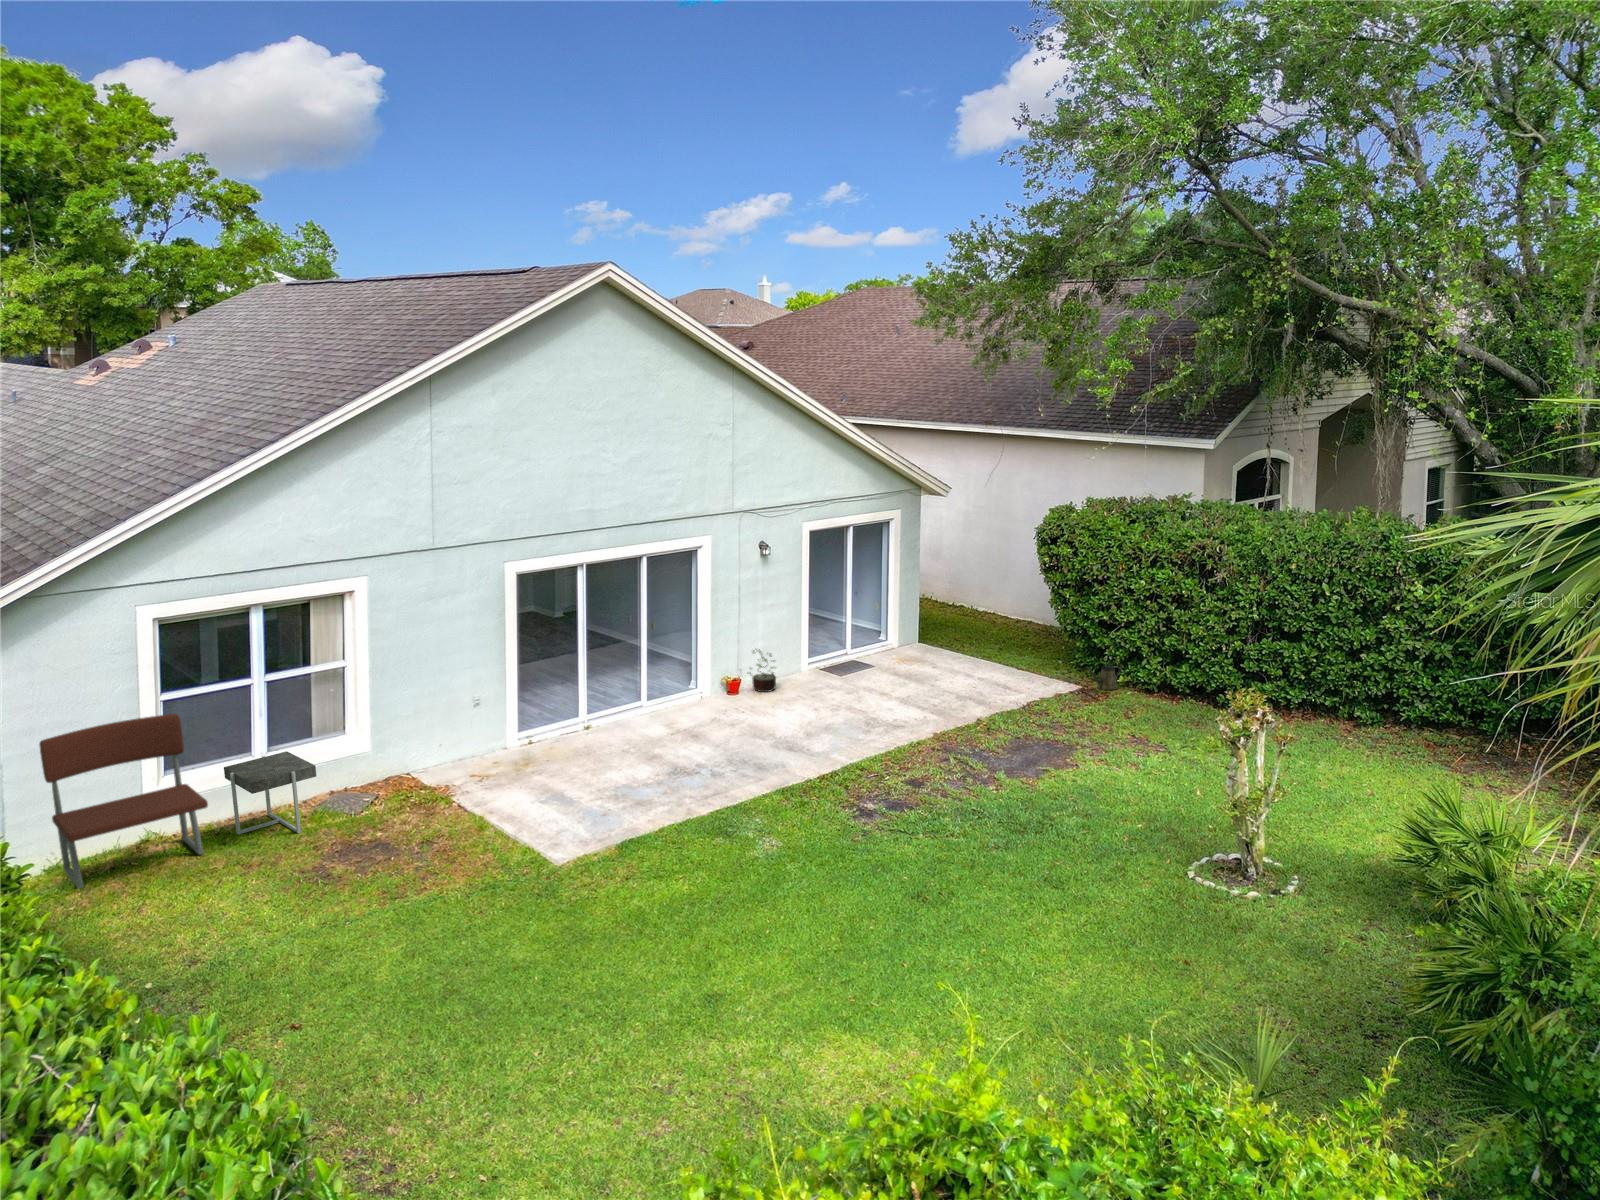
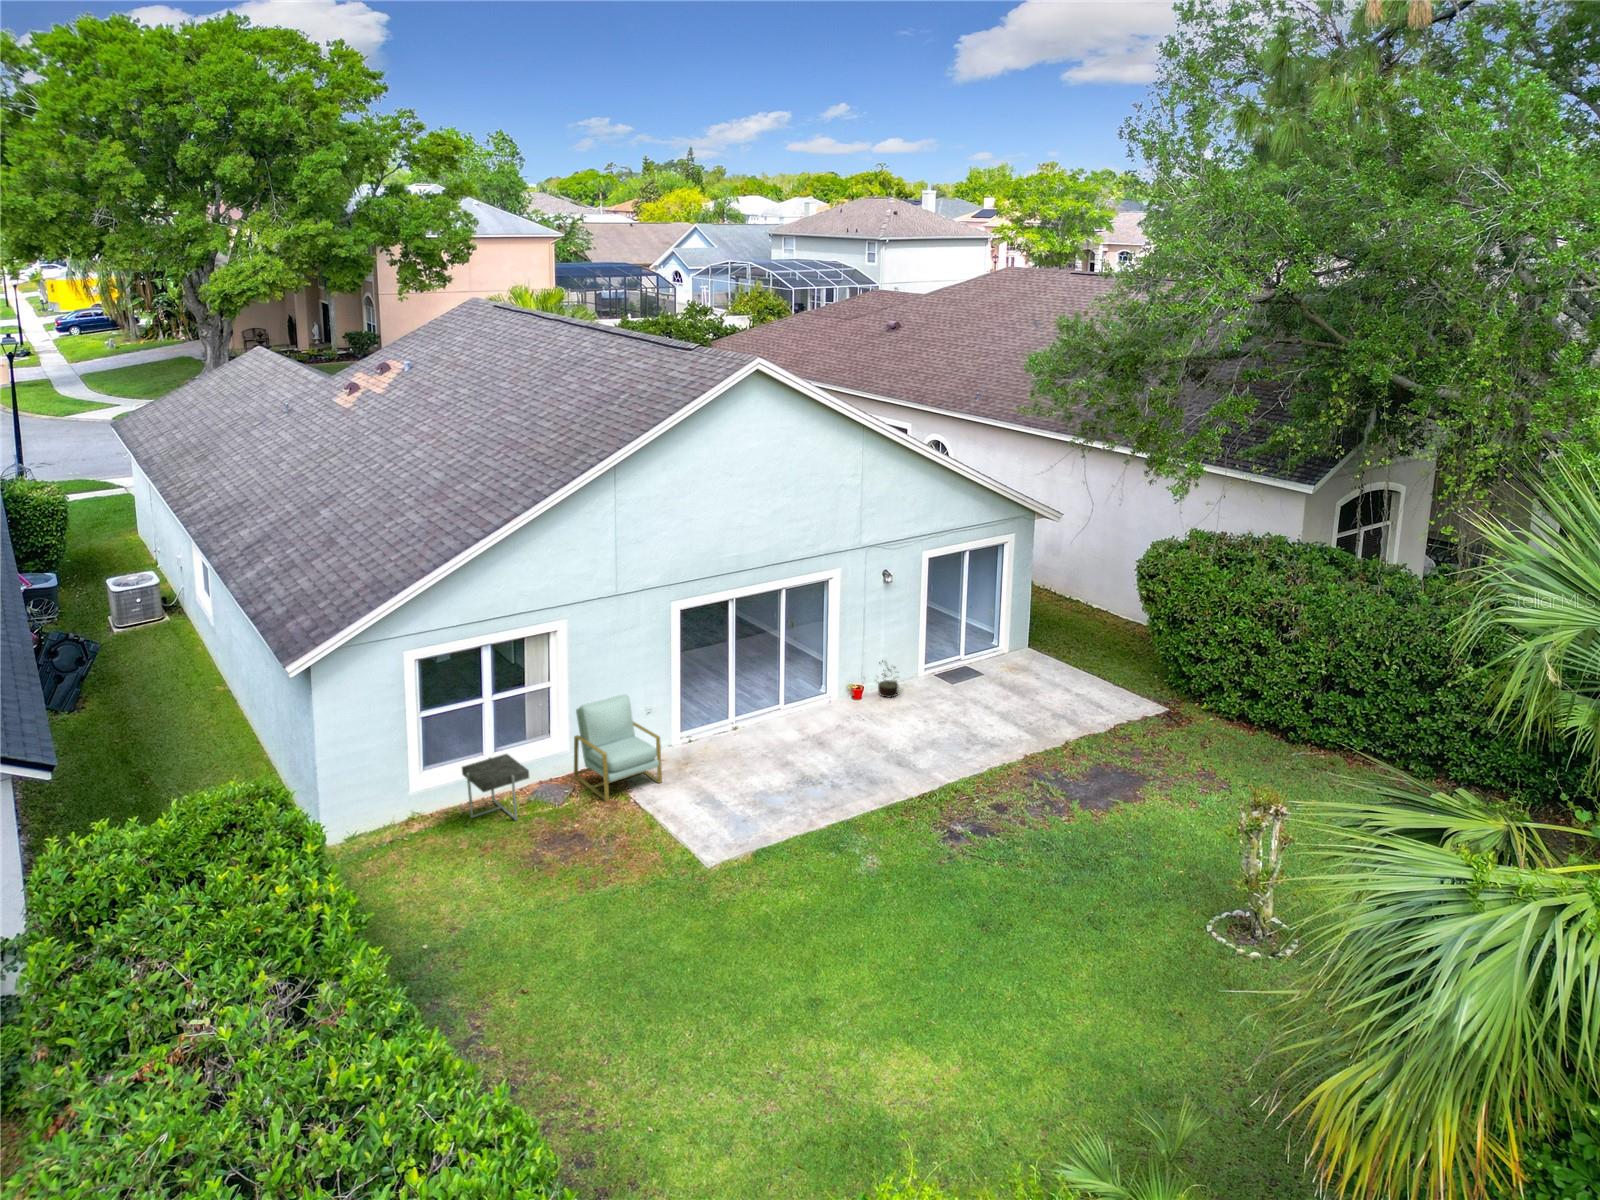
watering can: present [1086,665,1121,690] -> none [1171,694,1203,716]
chair: none [378,677,494,807] -> present [574,694,662,801]
bench: present [39,714,208,889] -> none [336,729,452,860]

